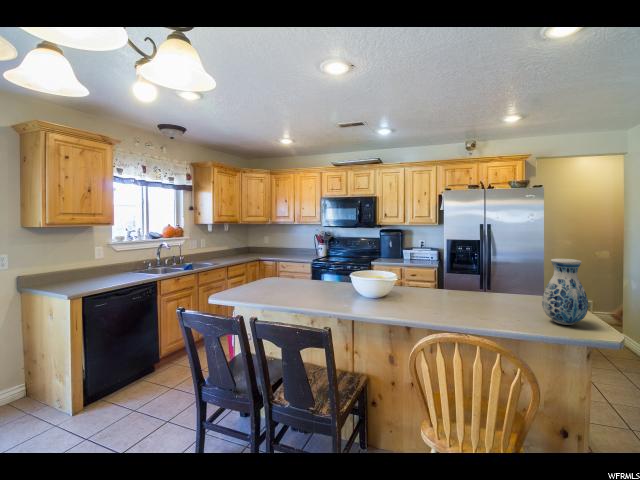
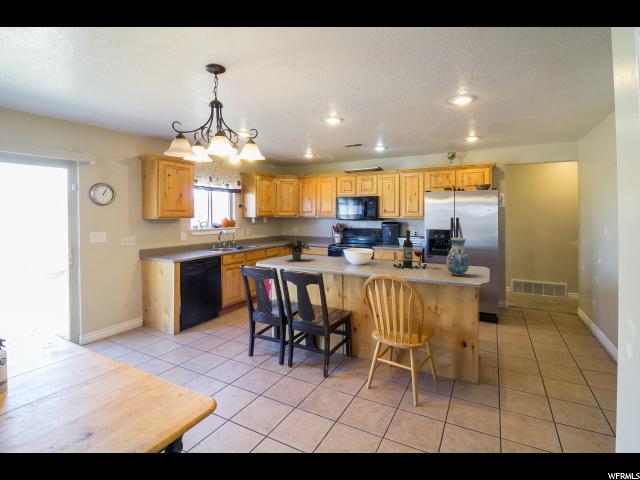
wine bottle: none [437,244,506,309] -> present [393,230,434,269]
potted plant: none [251,259,296,294] -> present [283,240,310,261]

